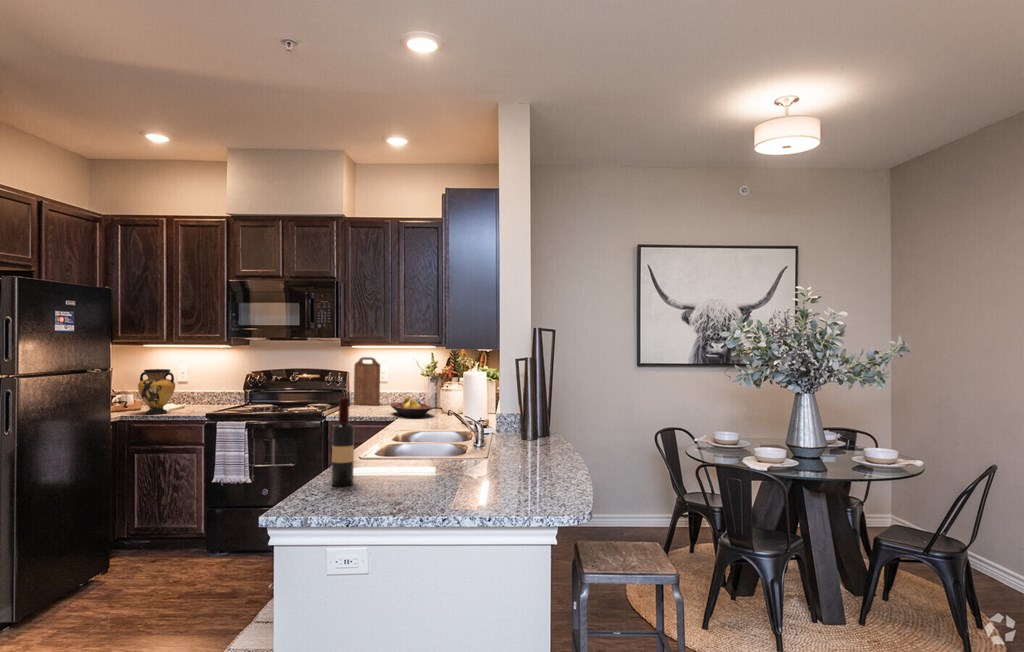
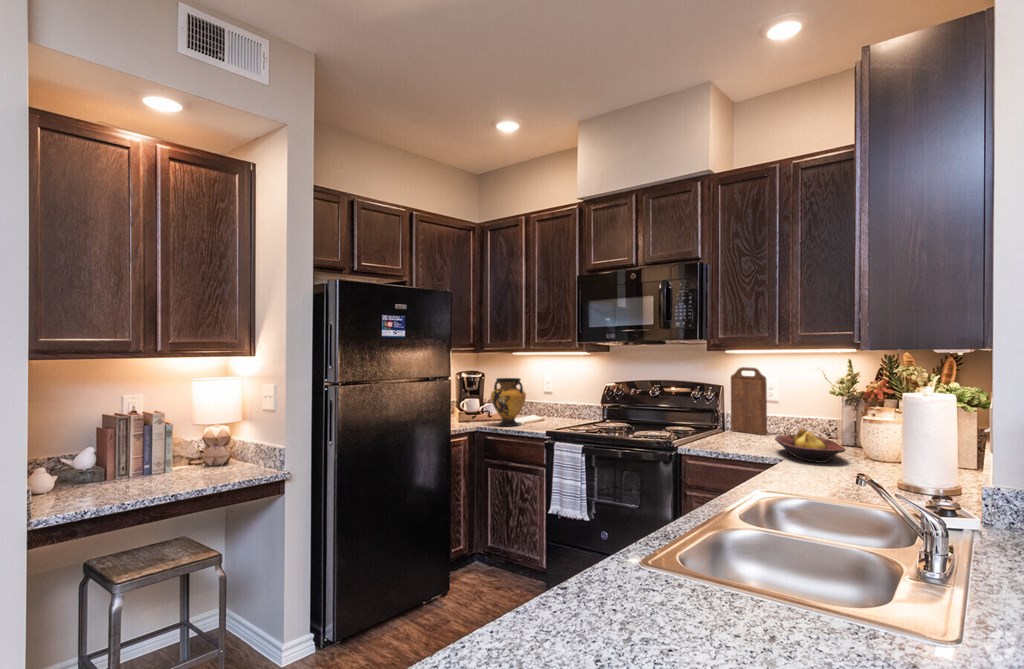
wine bottle: present [331,398,354,486] -> none [544,442,589,639]

